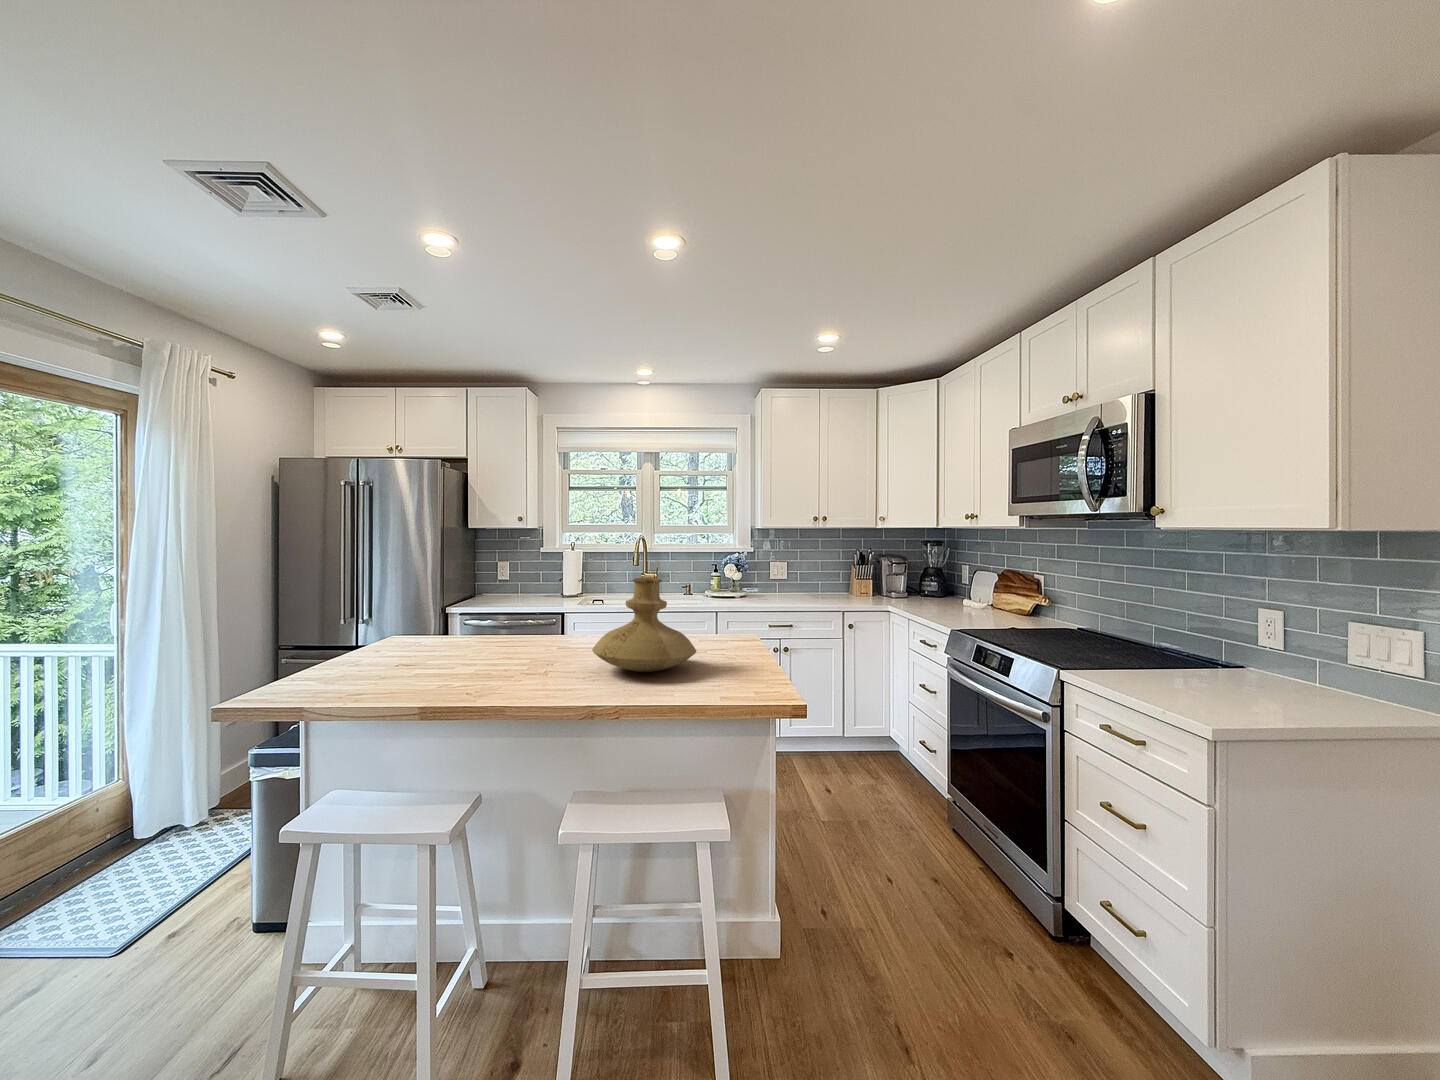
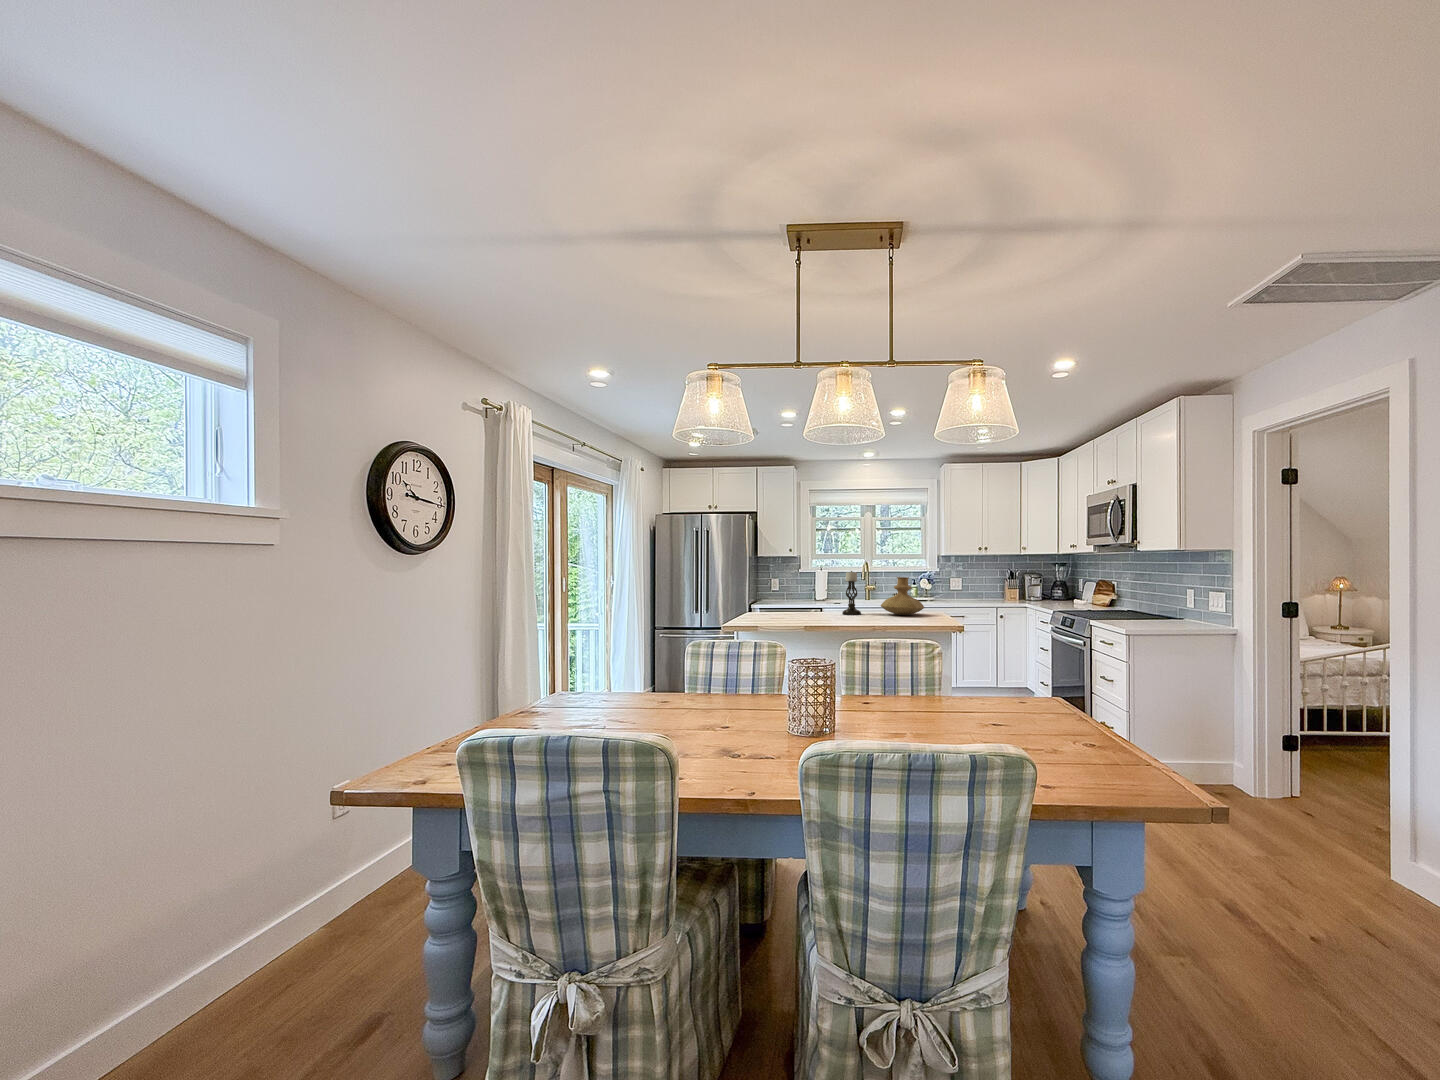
candle holder: none [504,562,551,672] -> present [842,571,861,615]

